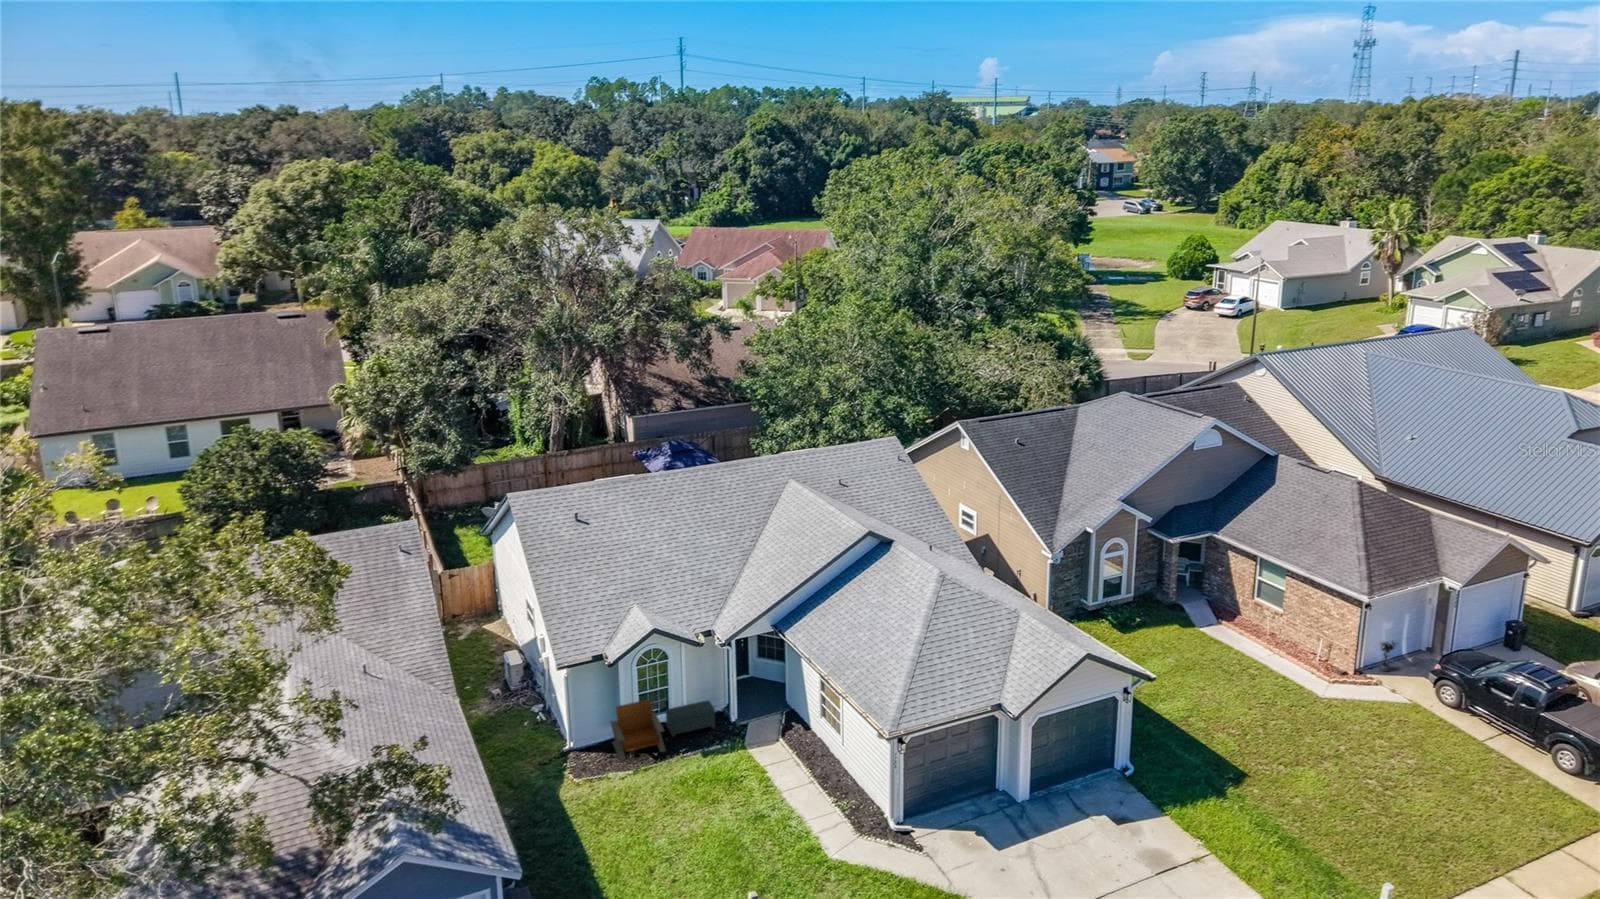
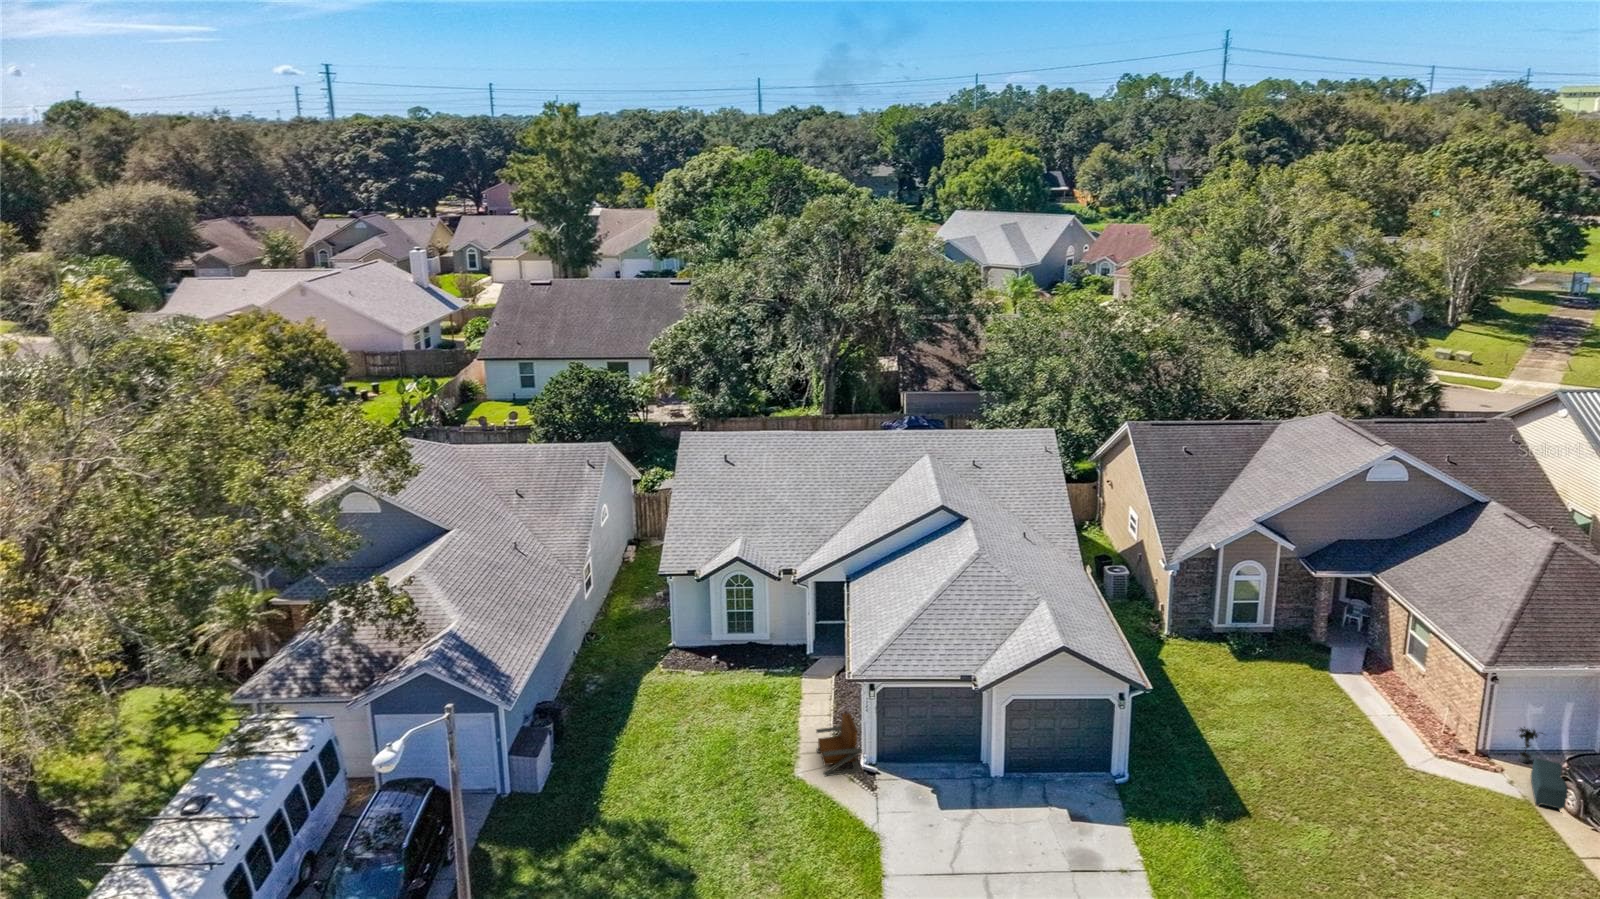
lounge chair: present [611,700,665,761] -> present [816,713,862,776]
bench: present [666,700,715,737] -> present [1531,758,1568,811]

